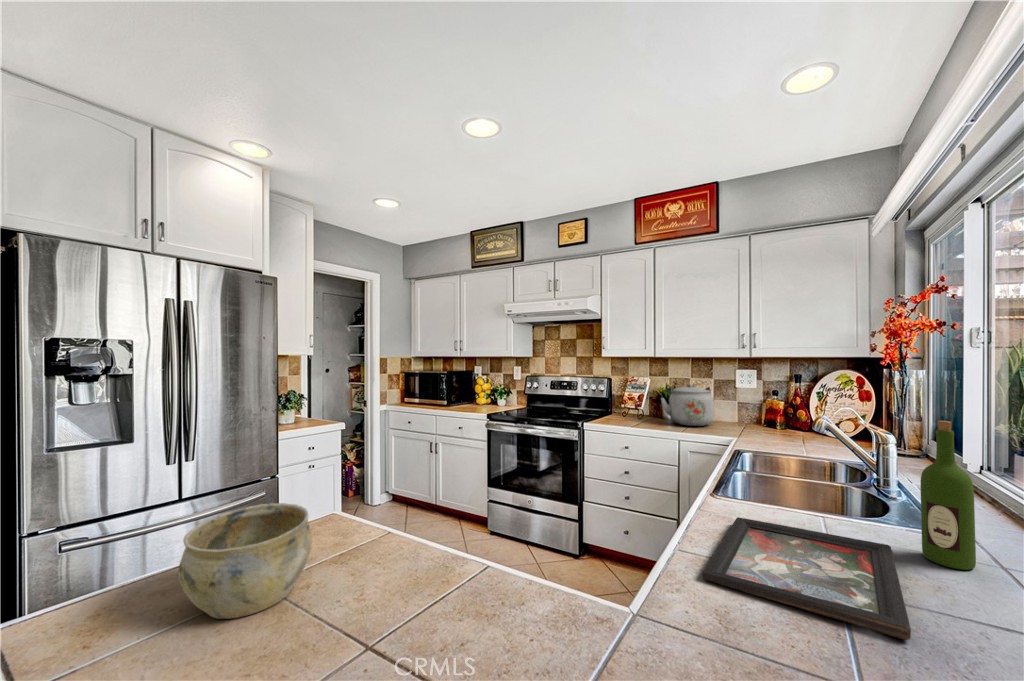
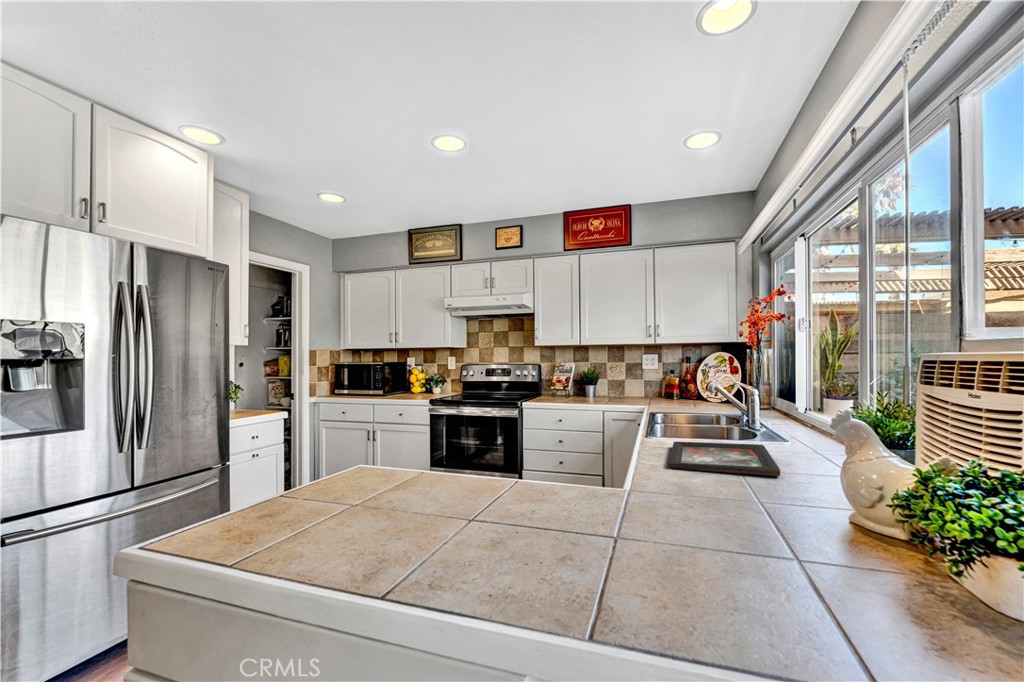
kettle: present [661,384,714,426] -> none [587,367,628,401]
wine bottle: present [920,421,976,570] -> none [778,368,805,454]
ceramic bowl: present [178,503,312,619] -> none [337,437,423,508]

